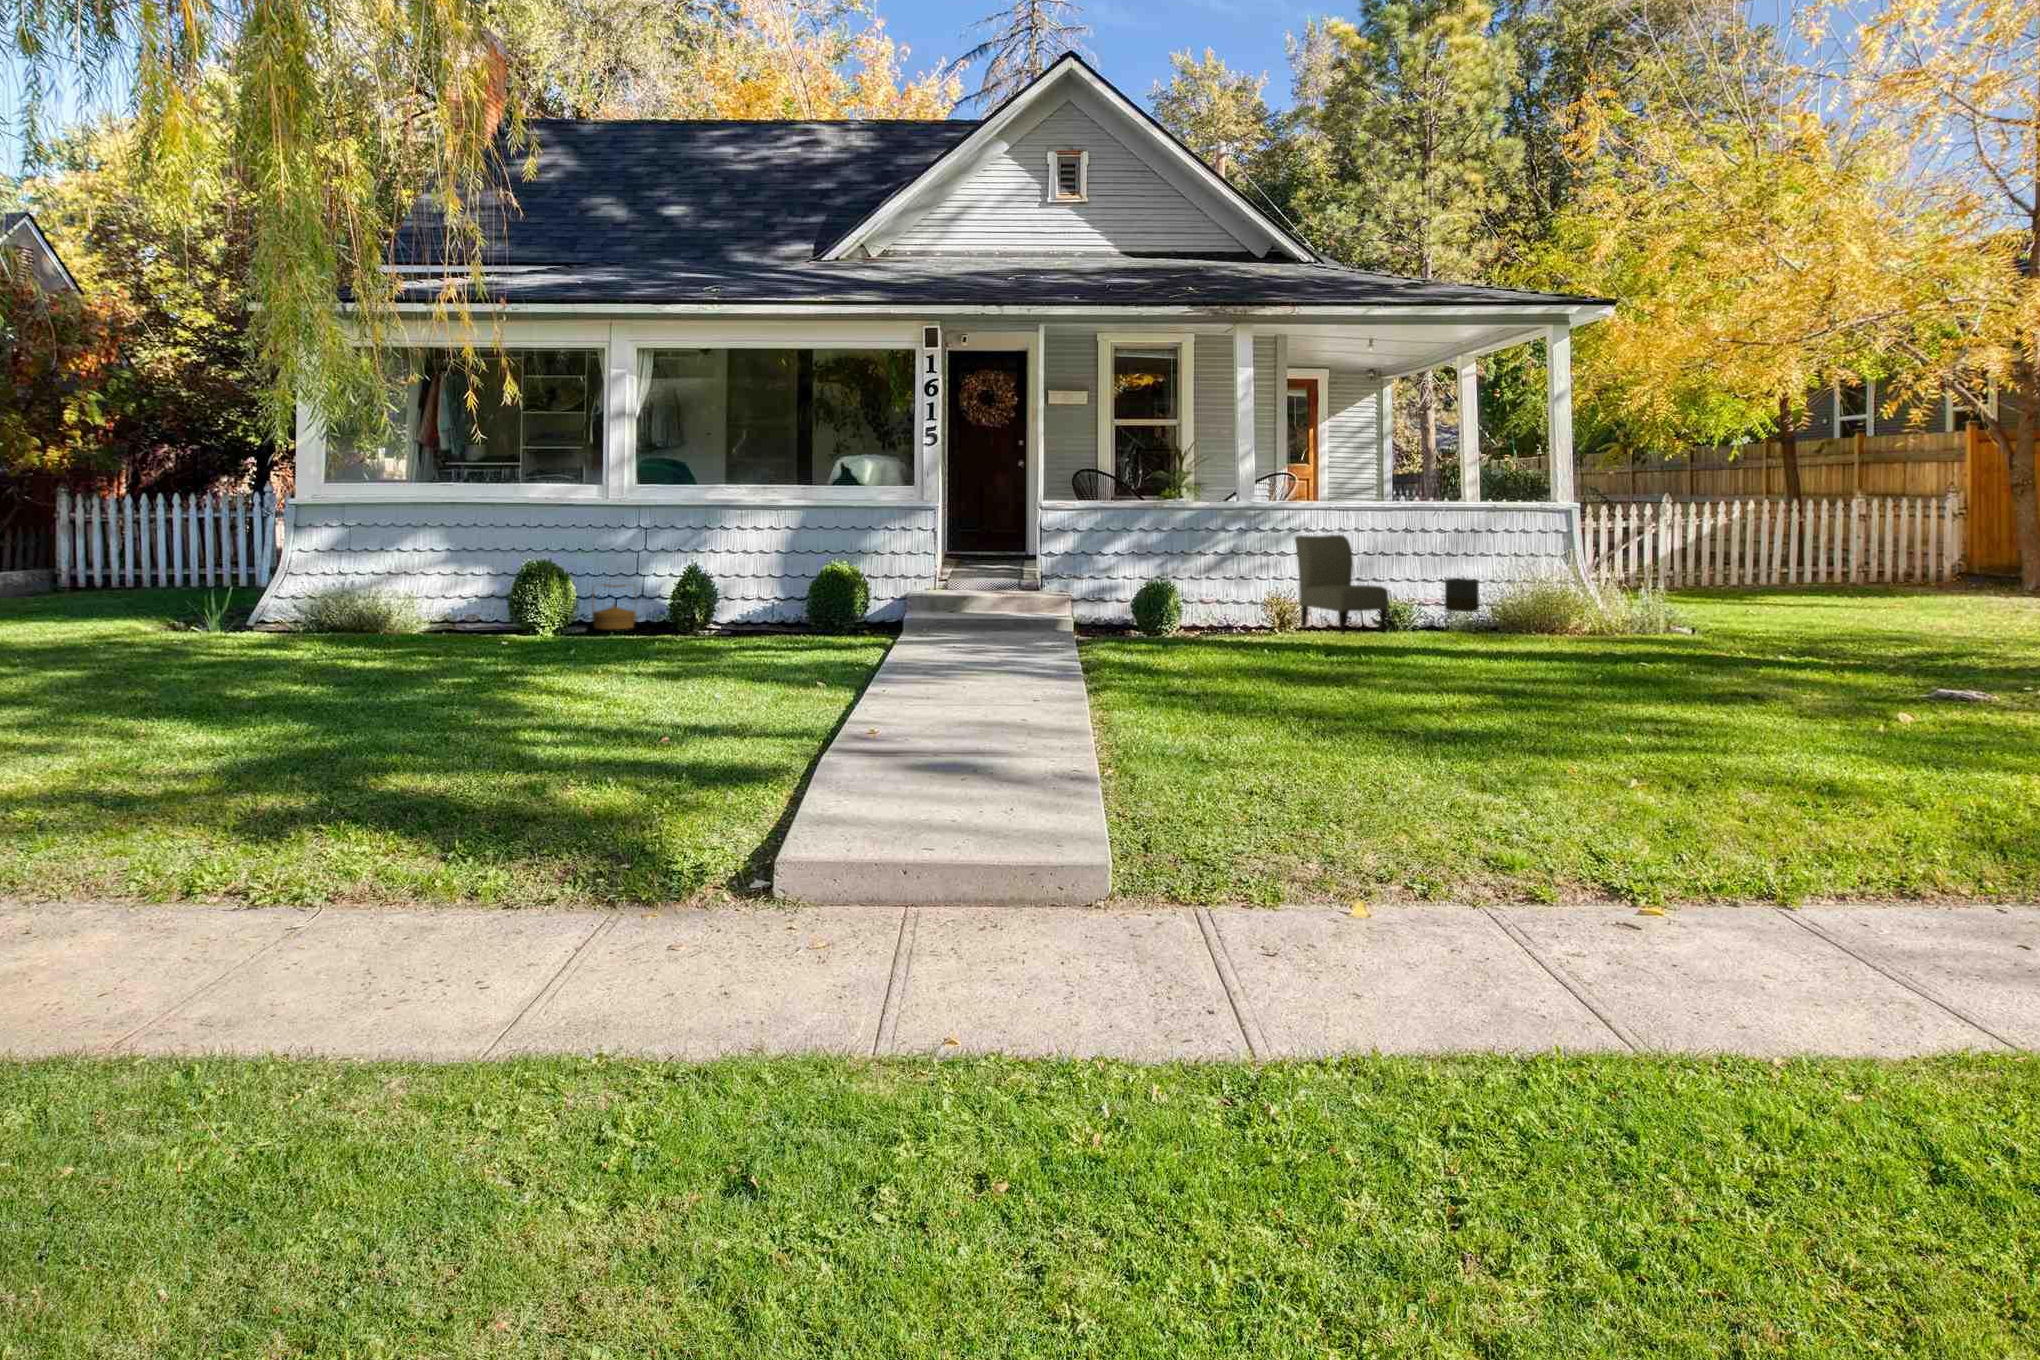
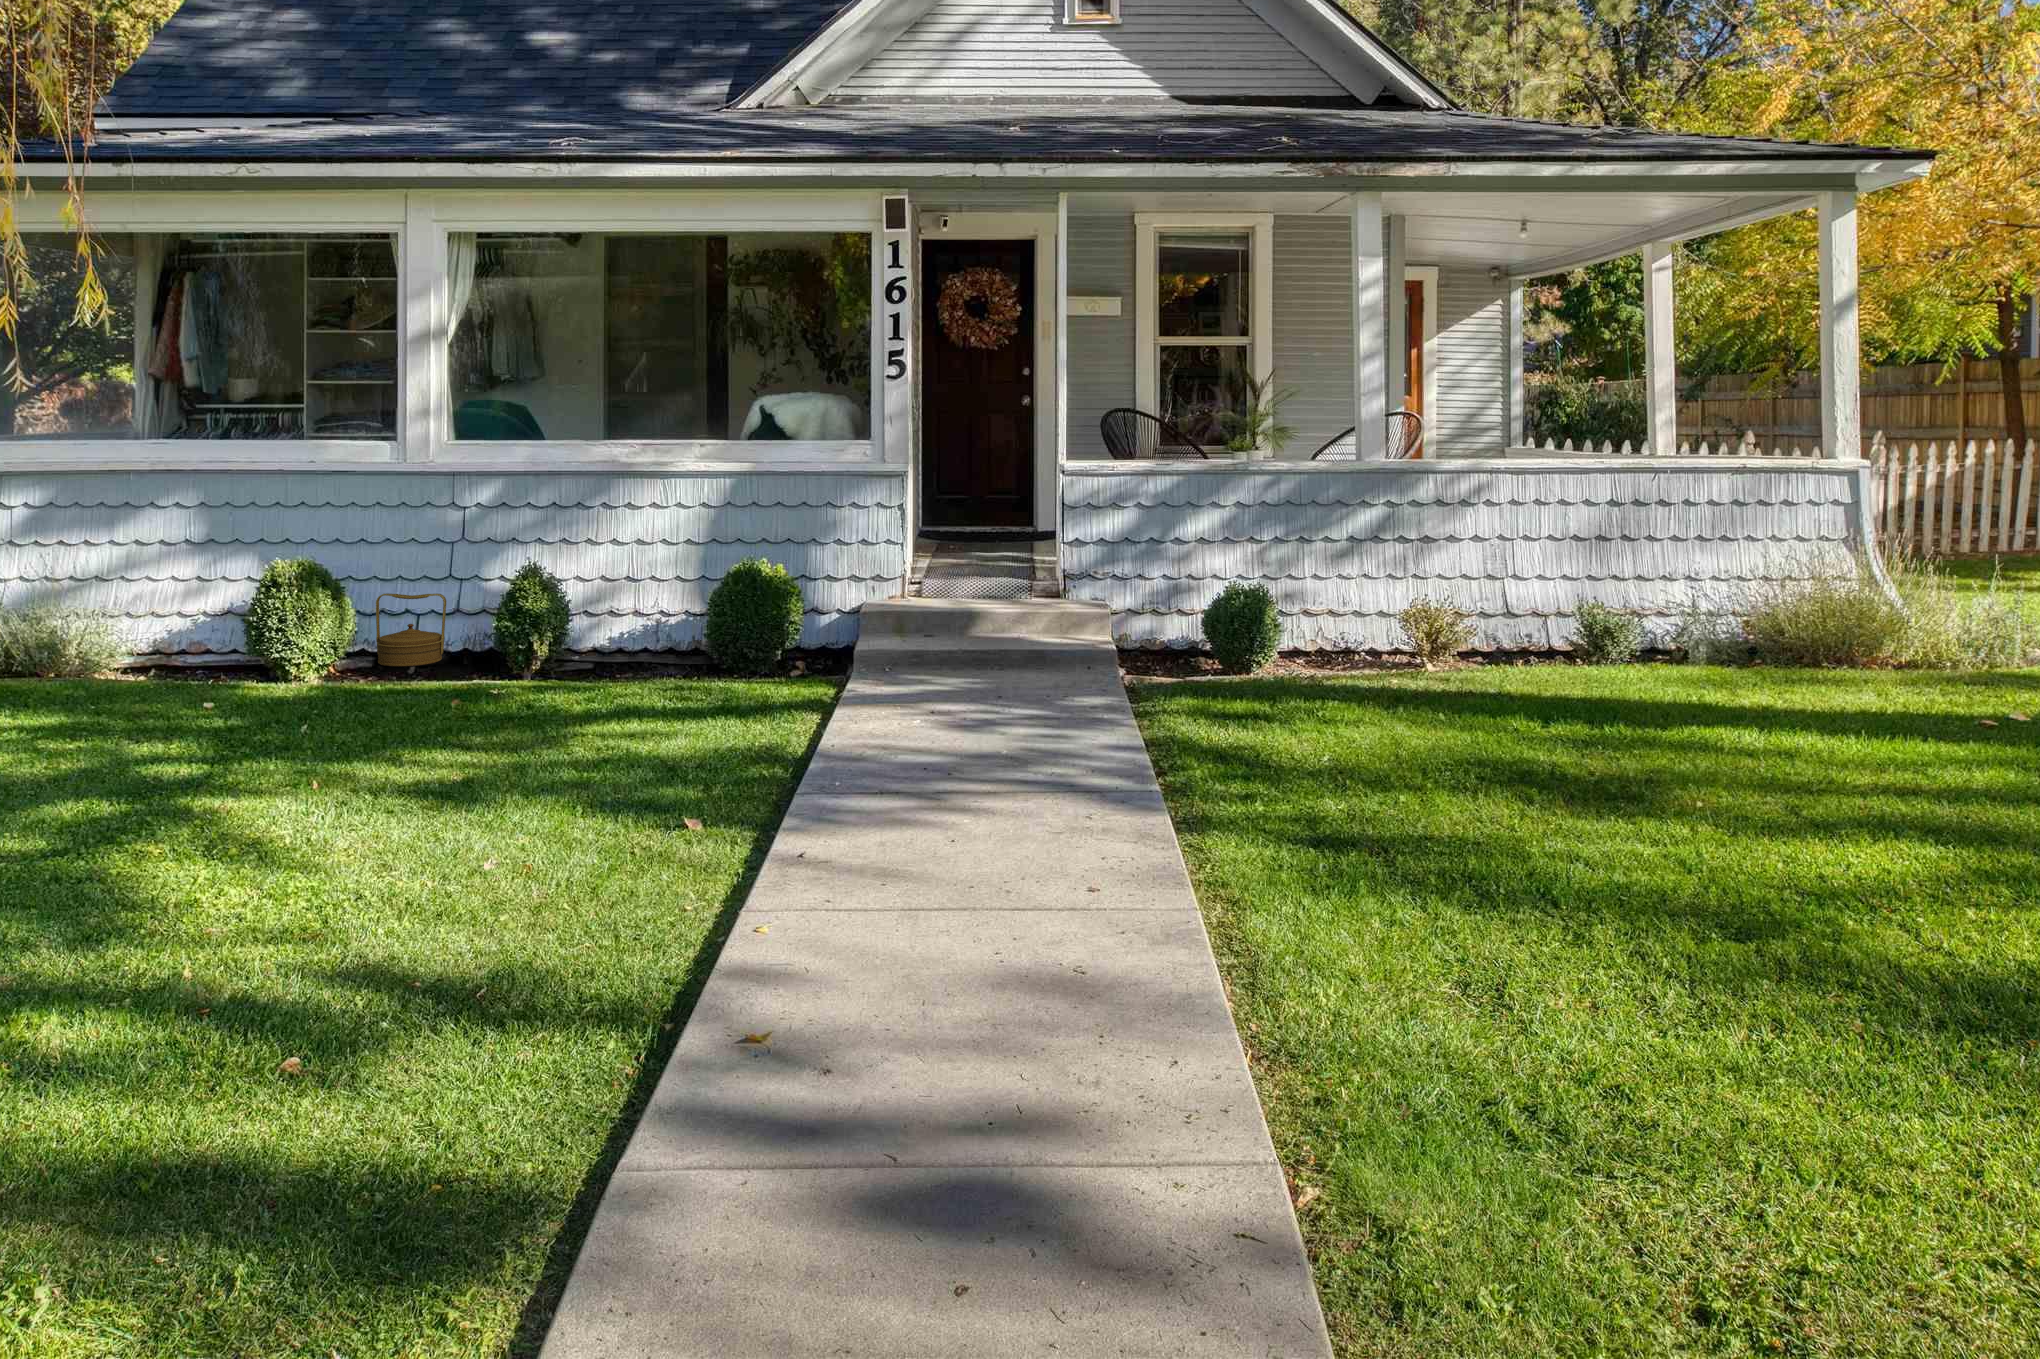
chair: present [1295,535,1388,634] -> none [1451,510,1609,671]
planter: present [1445,578,1479,613] -> none [1679,575,1736,653]

